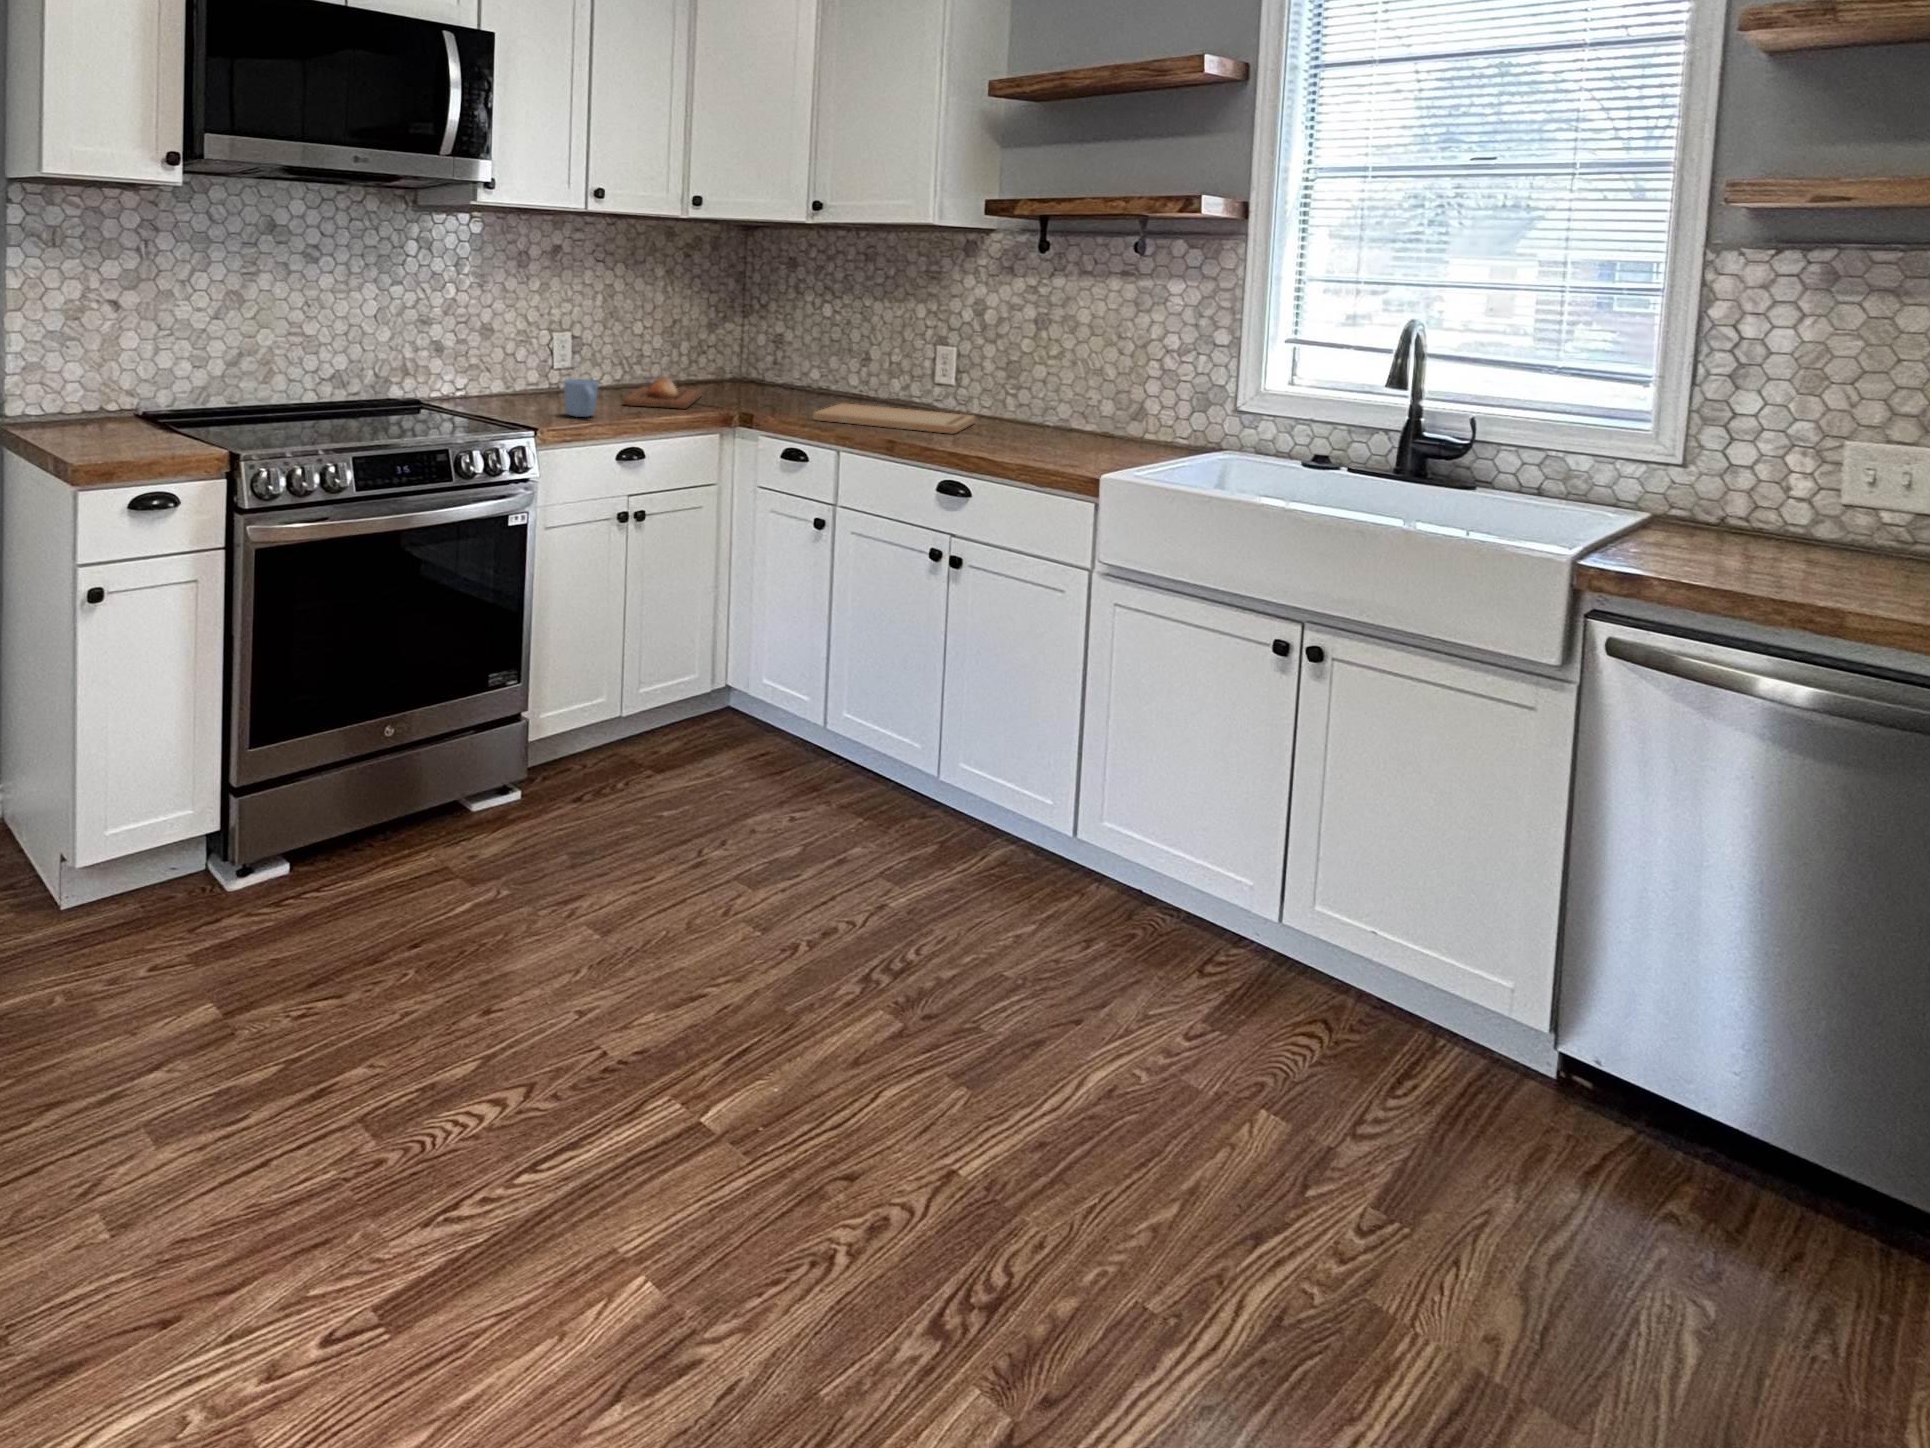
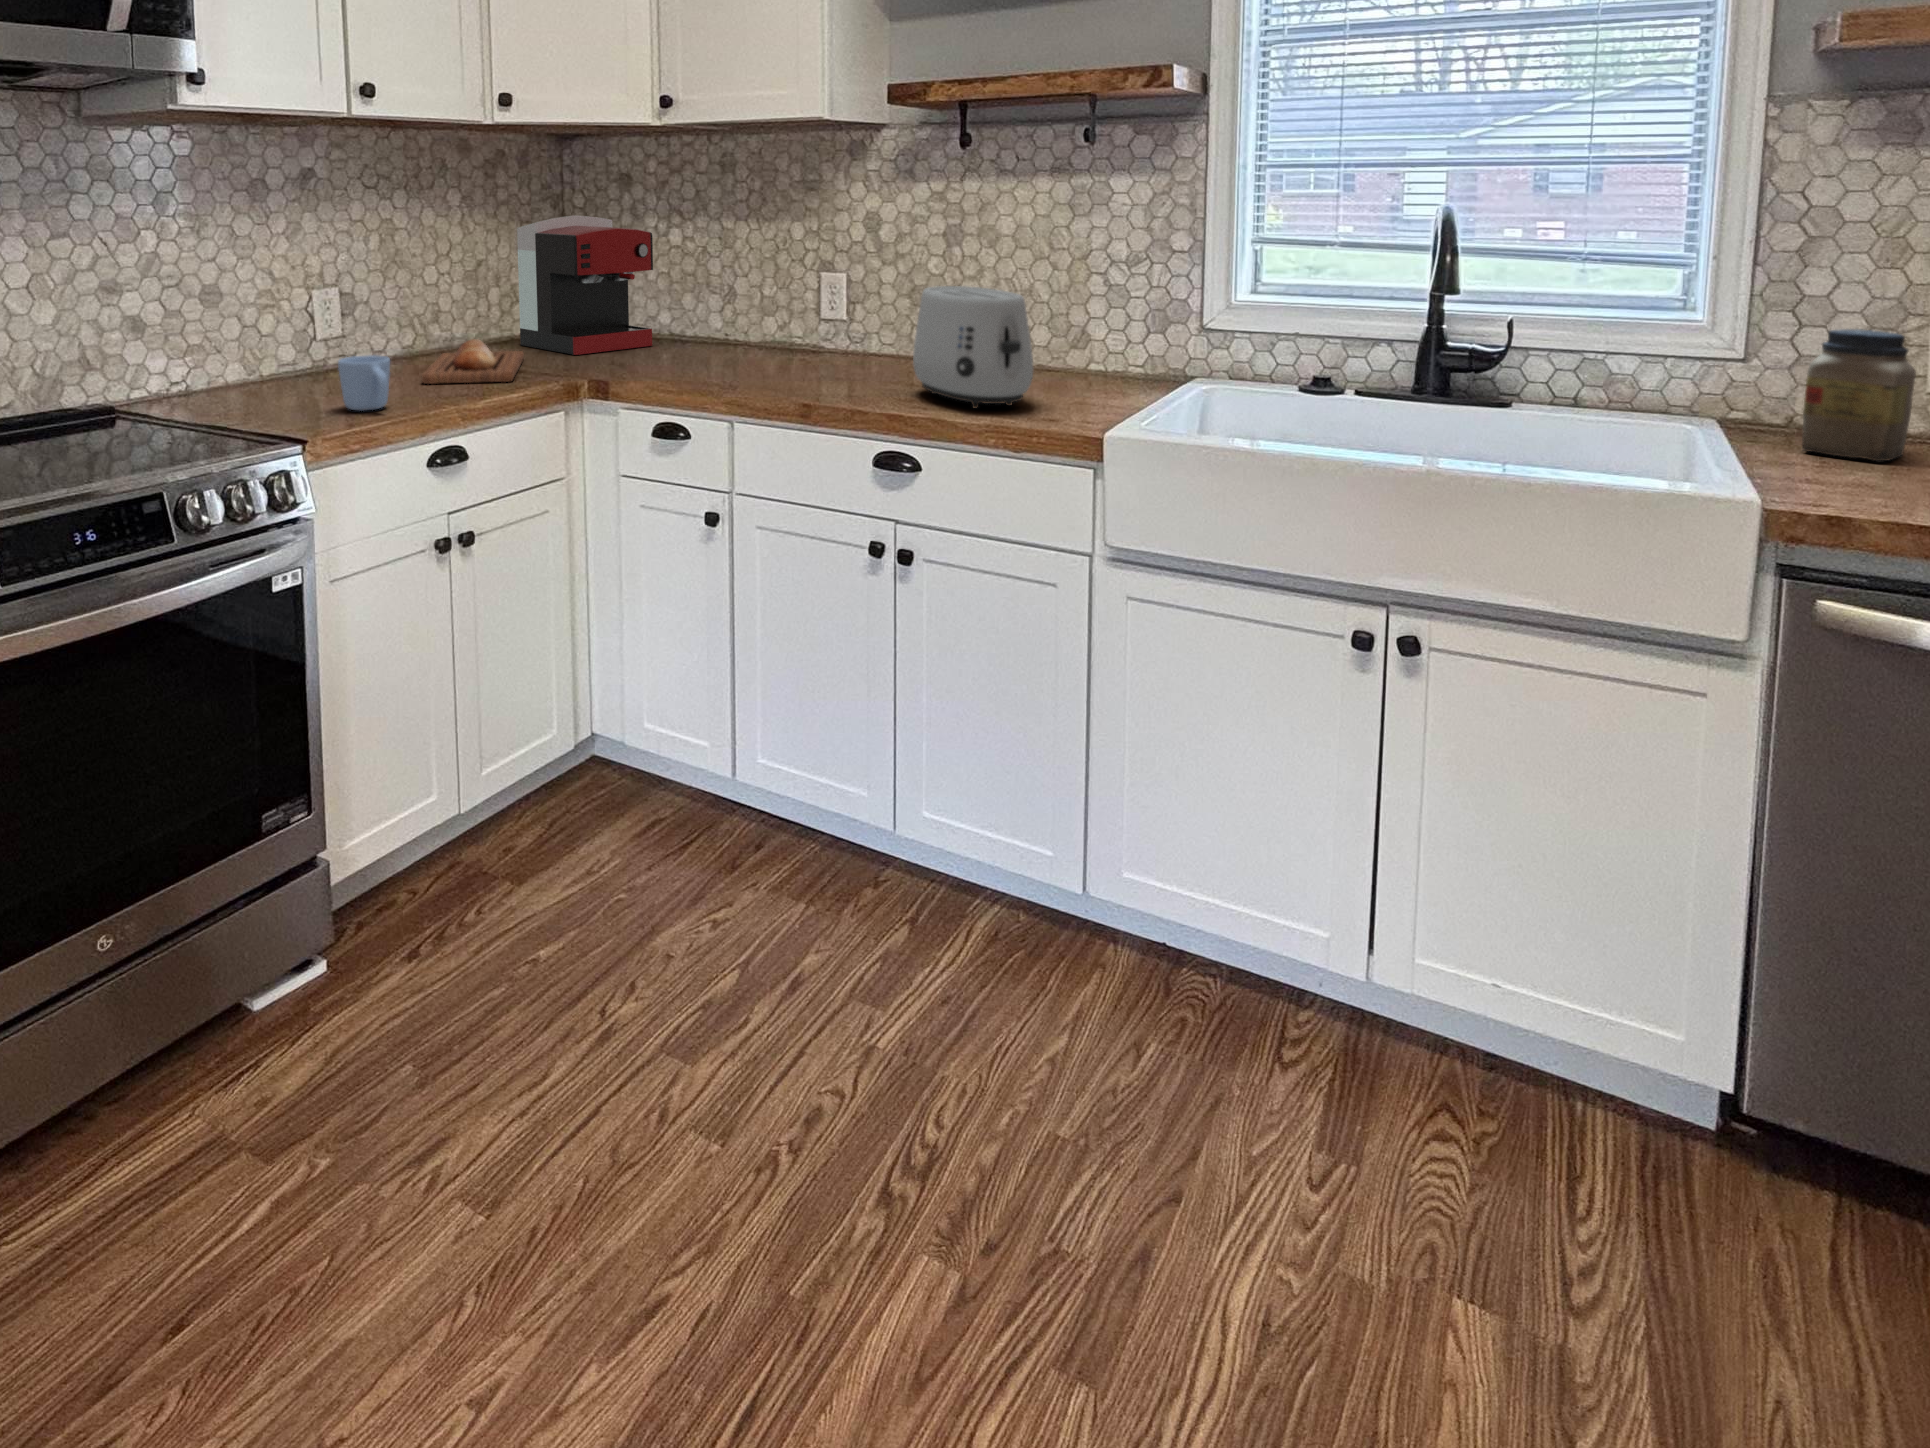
coffee maker: none [704,289,810,396] -> present [517,215,653,355]
toaster: none [983,359,1071,454] -> present [913,286,1033,409]
cutting board: present [813,403,975,433] -> none [685,355,882,386]
jar: none [1695,441,1801,551] -> present [1802,329,1916,461]

